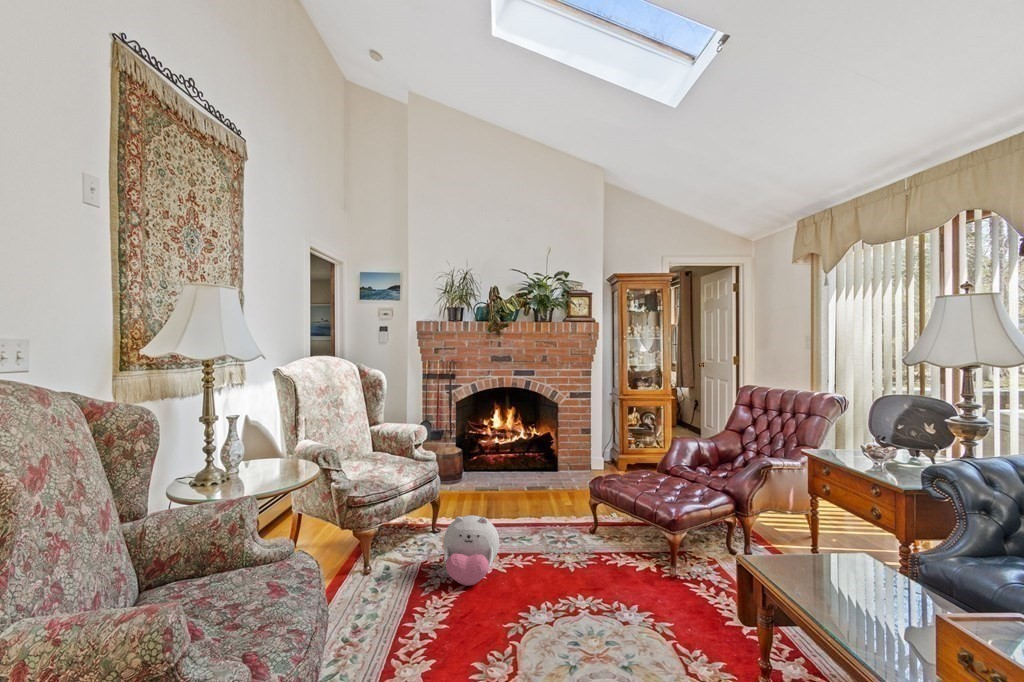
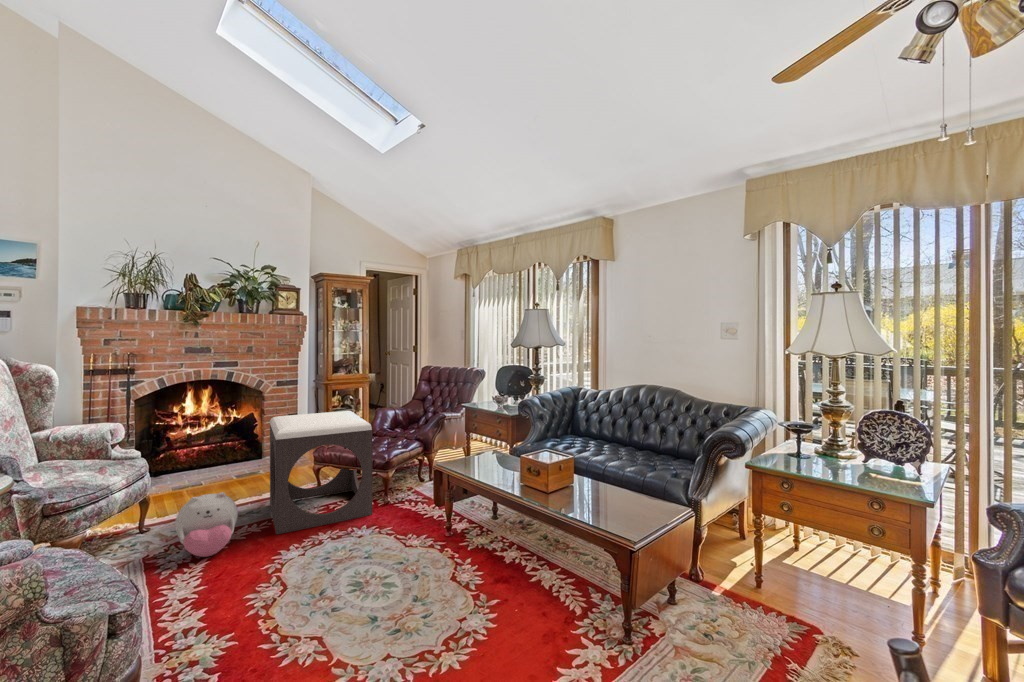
footstool: none [536,437,650,587] -> present [270,411,373,534]

